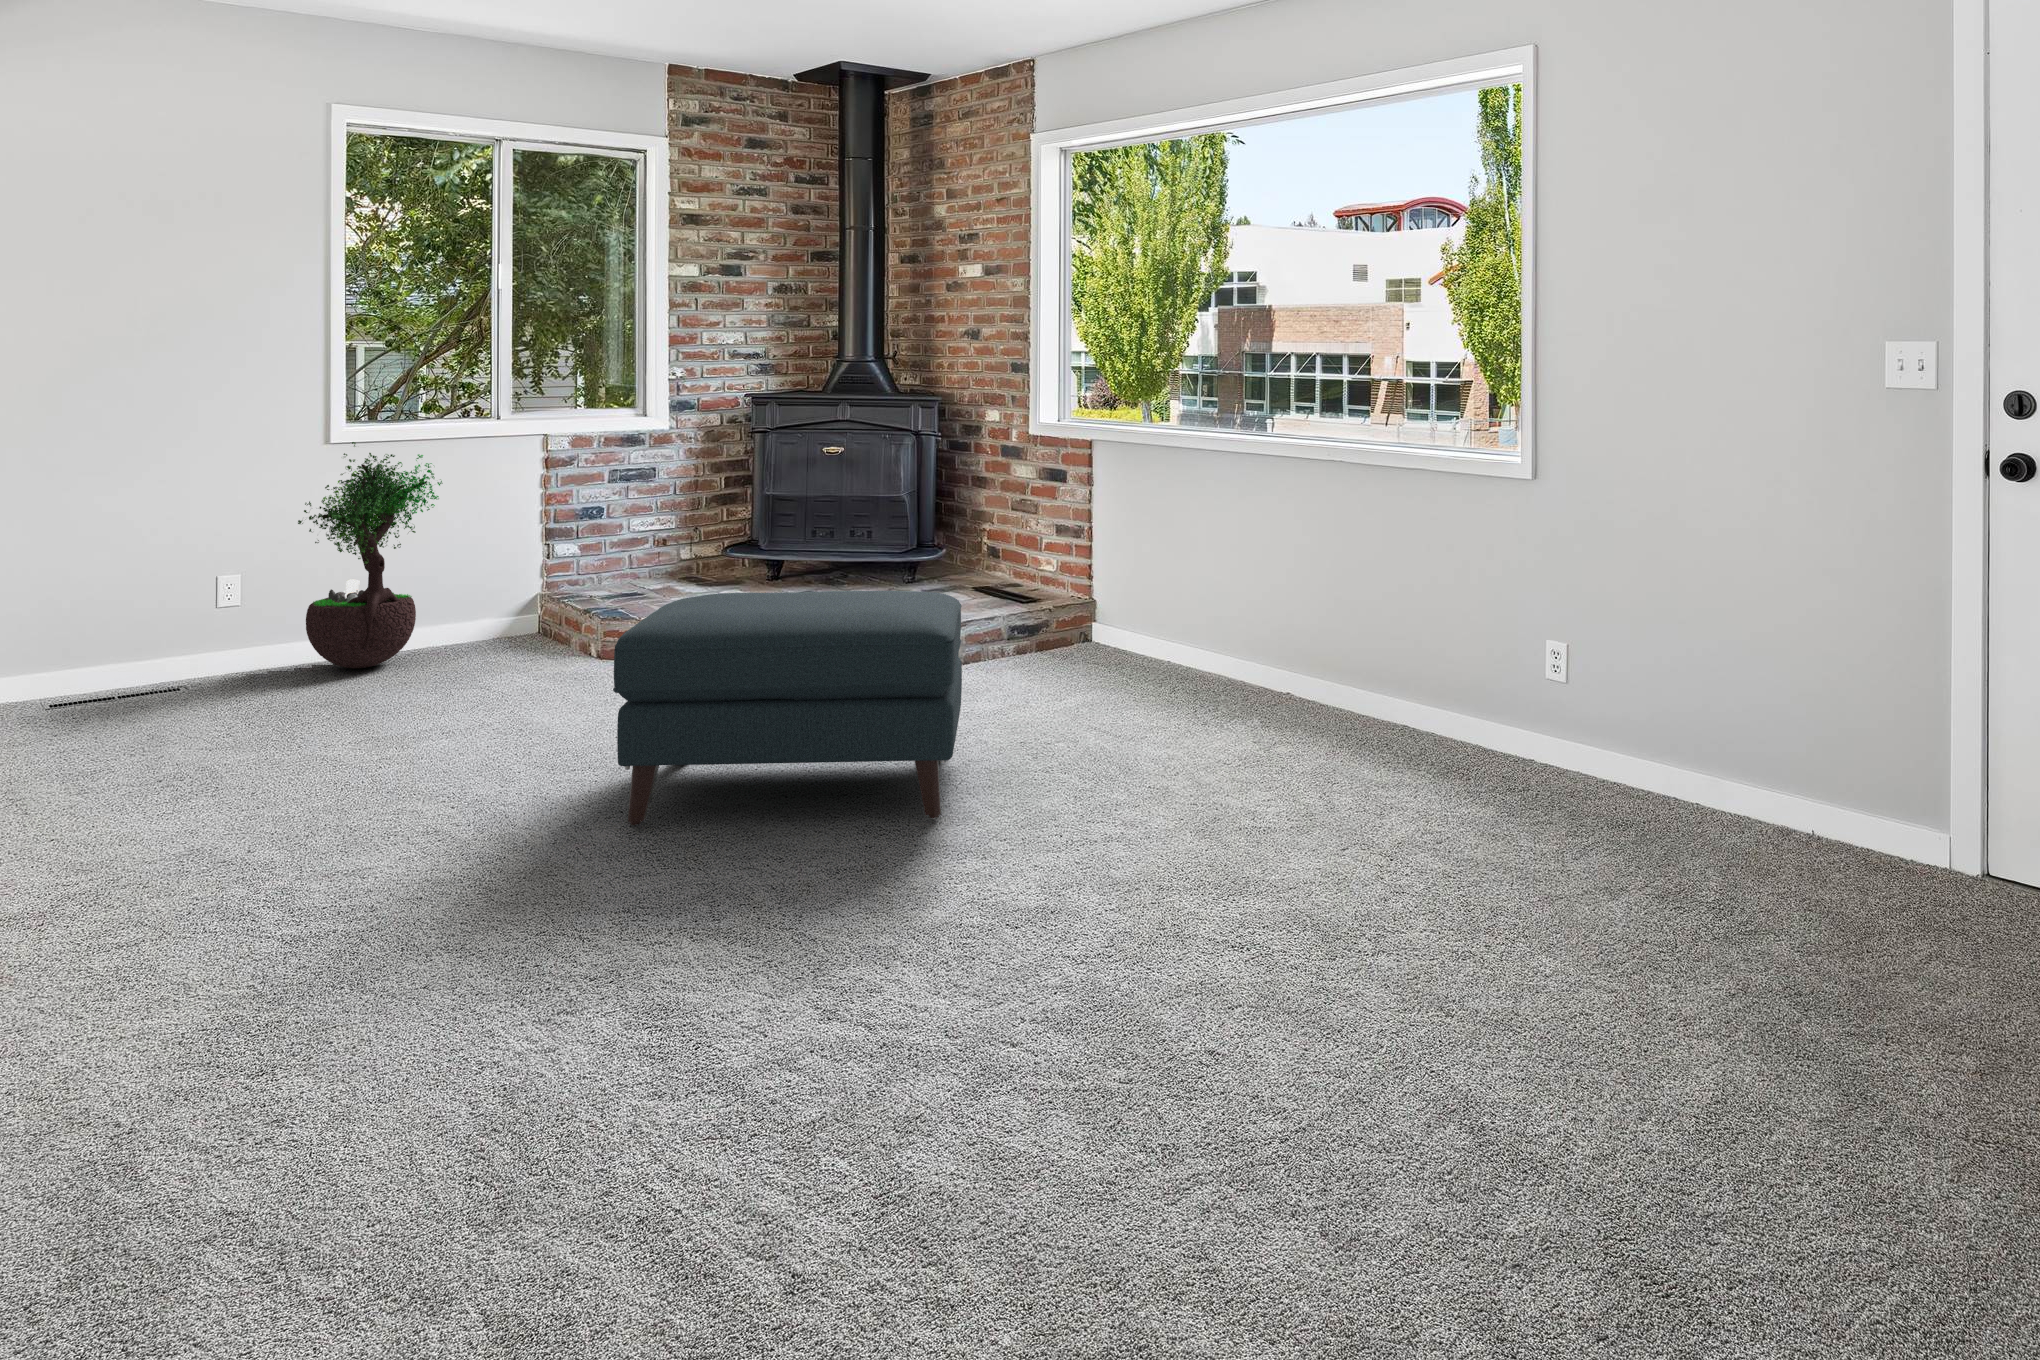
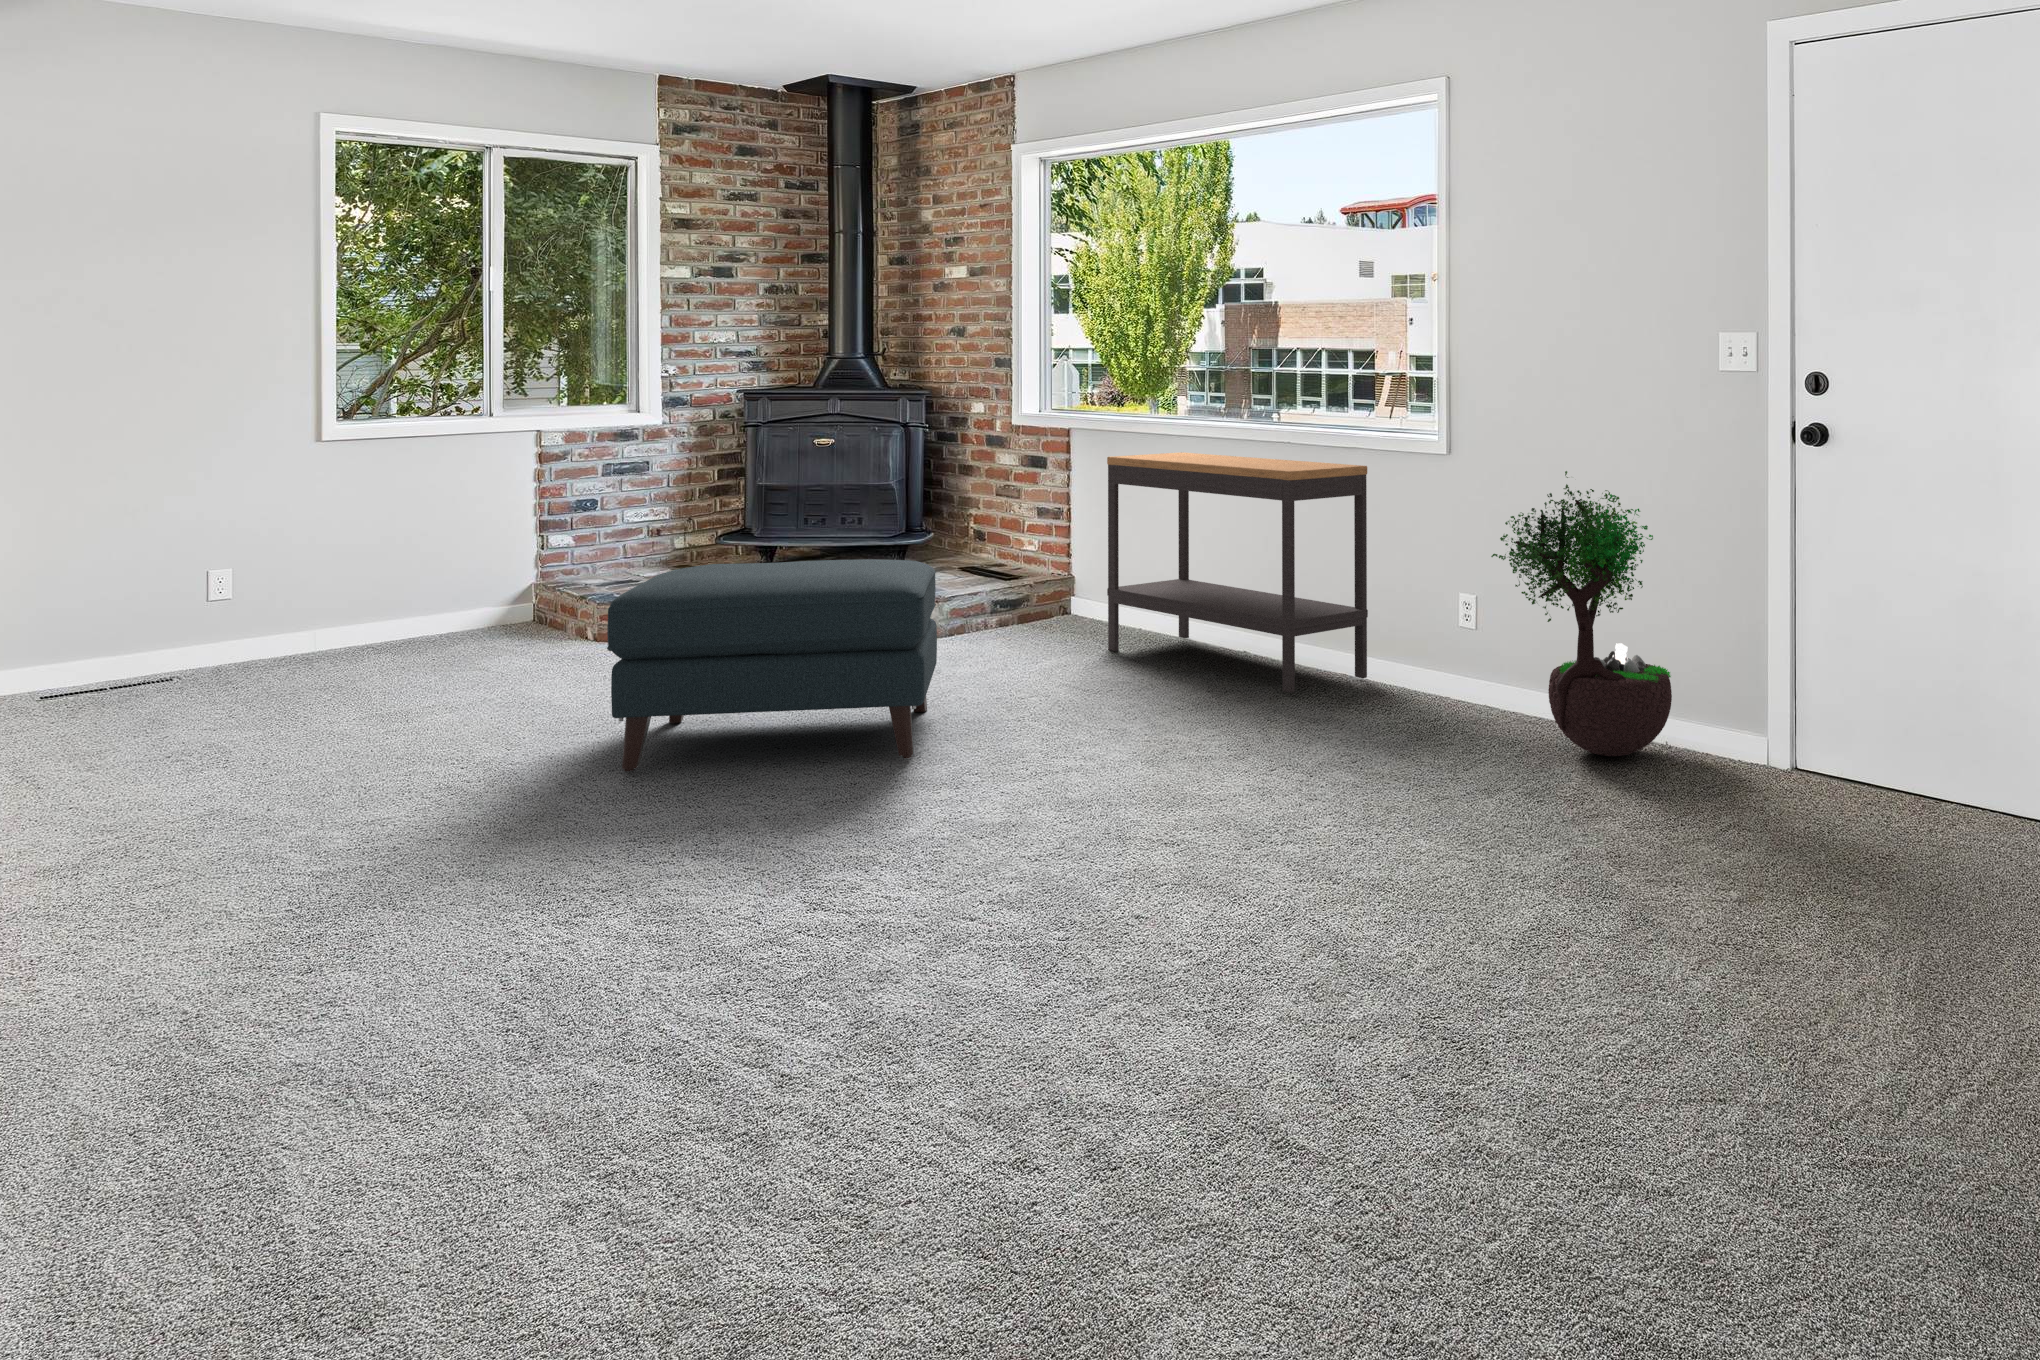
potted tree: present [298,442,442,668] -> present [1491,471,1672,756]
console table: none [1137,471,1430,747] -> present [1107,452,1368,693]

